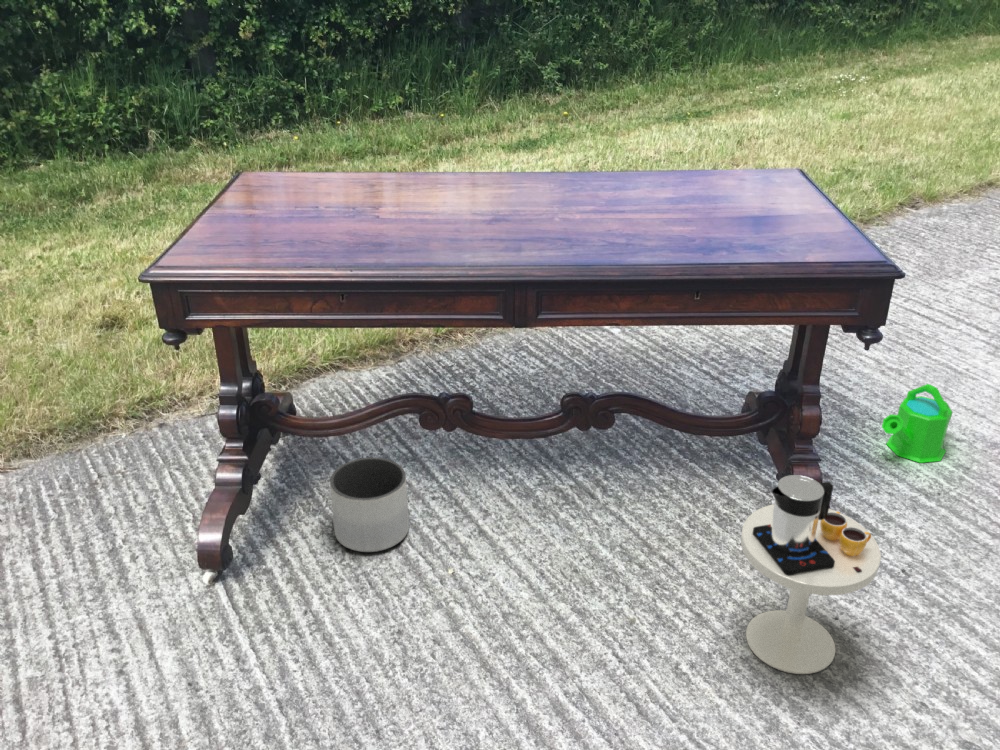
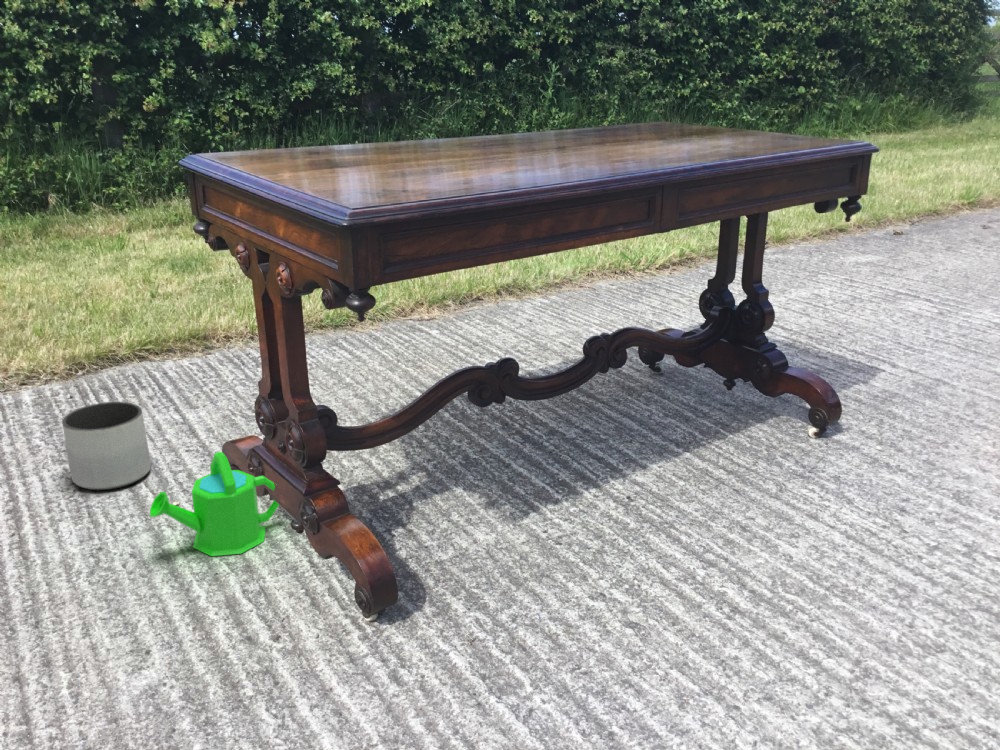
watering can: present [882,384,952,463] -> present [150,452,279,556]
side table: present [741,475,881,674] -> none [423,364,554,573]

